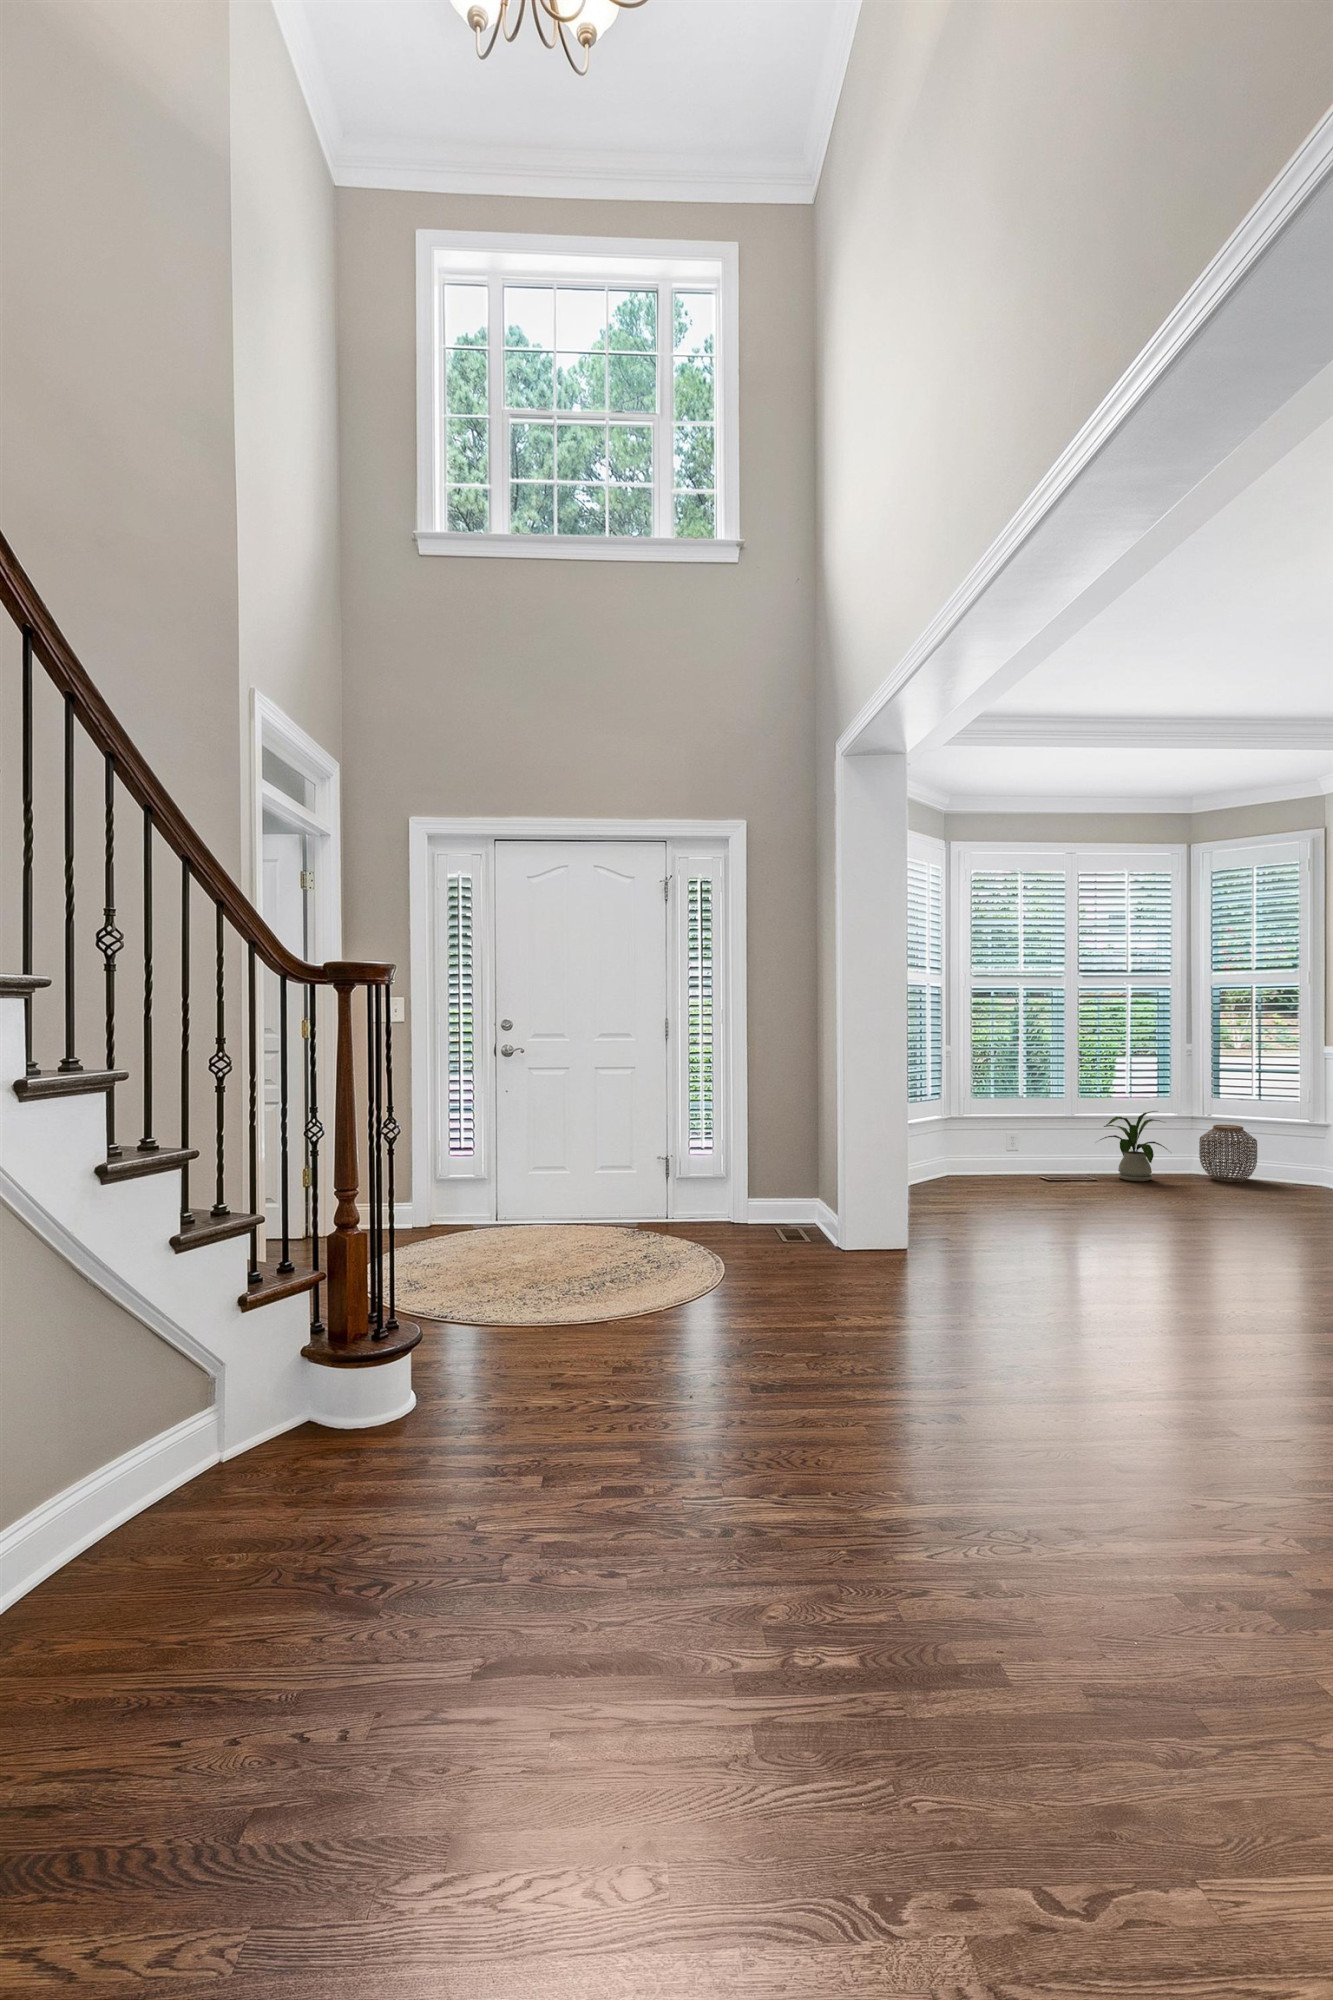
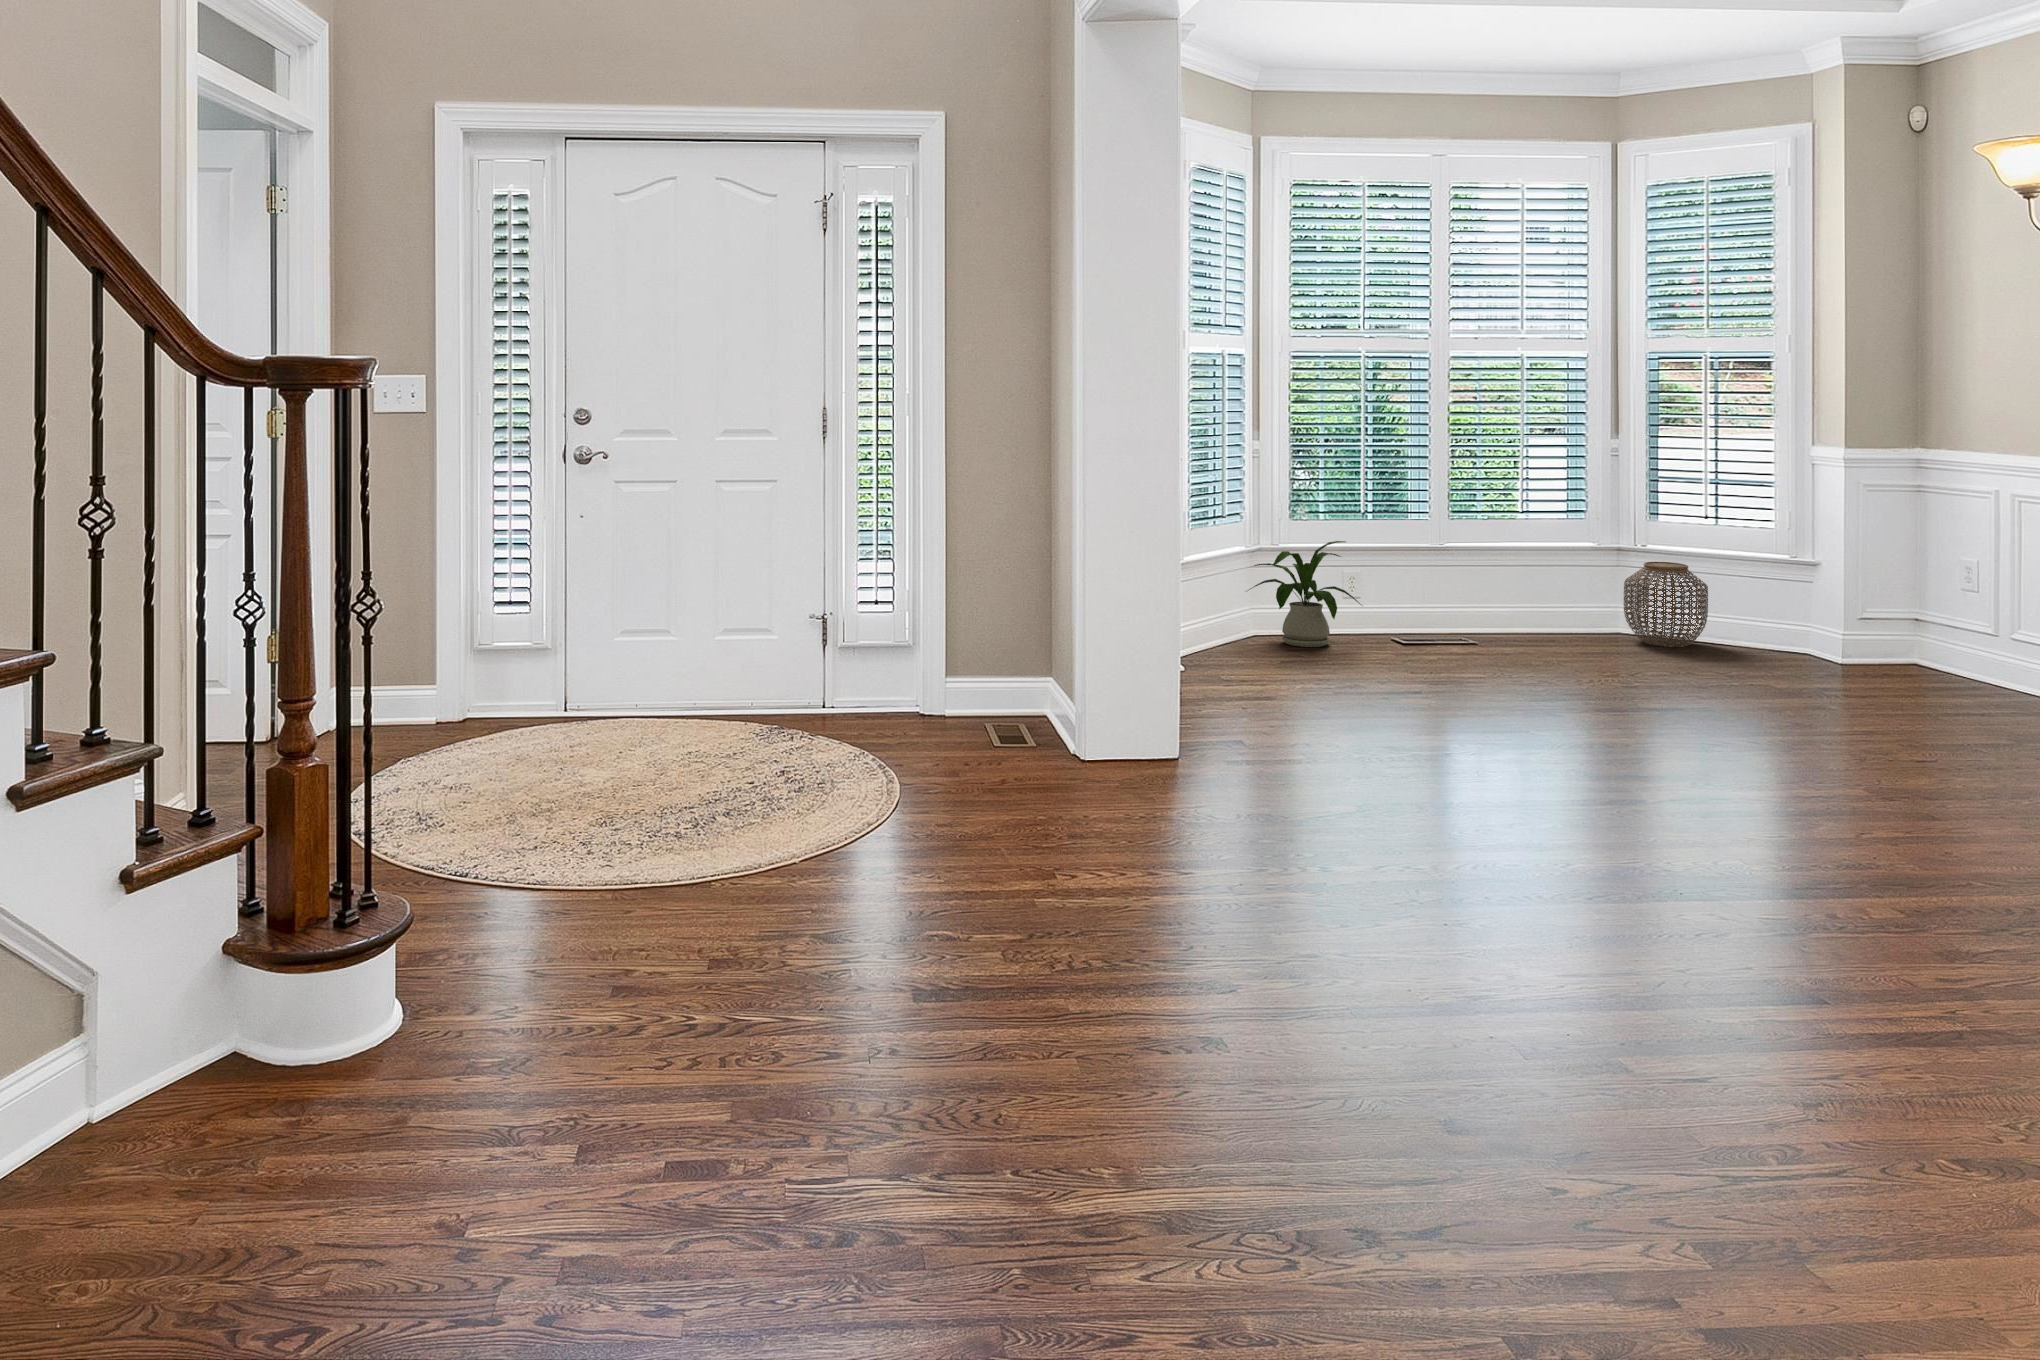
house plant: present [1100,1111,1167,1181] -> present [1247,541,1361,647]

